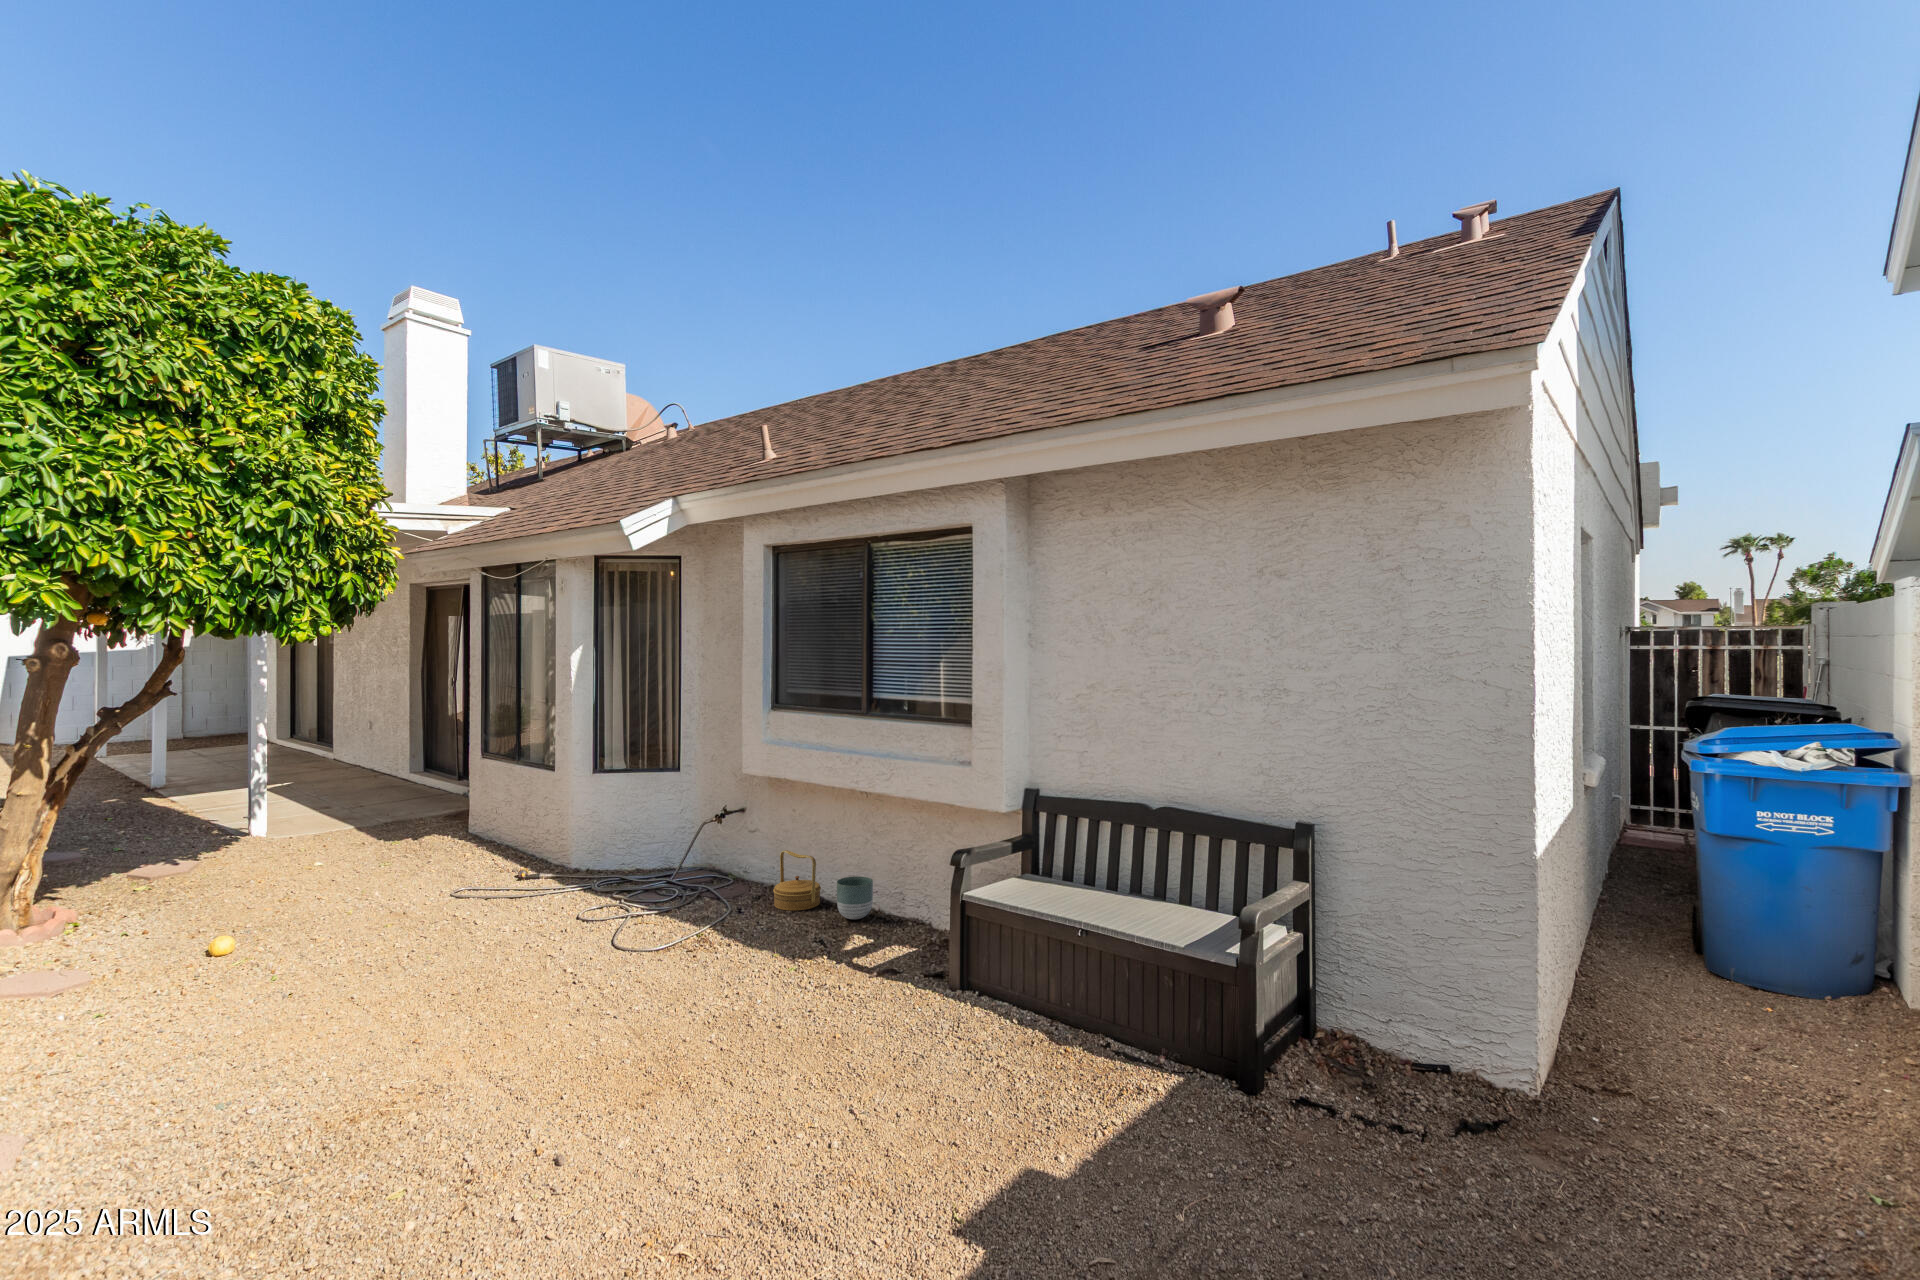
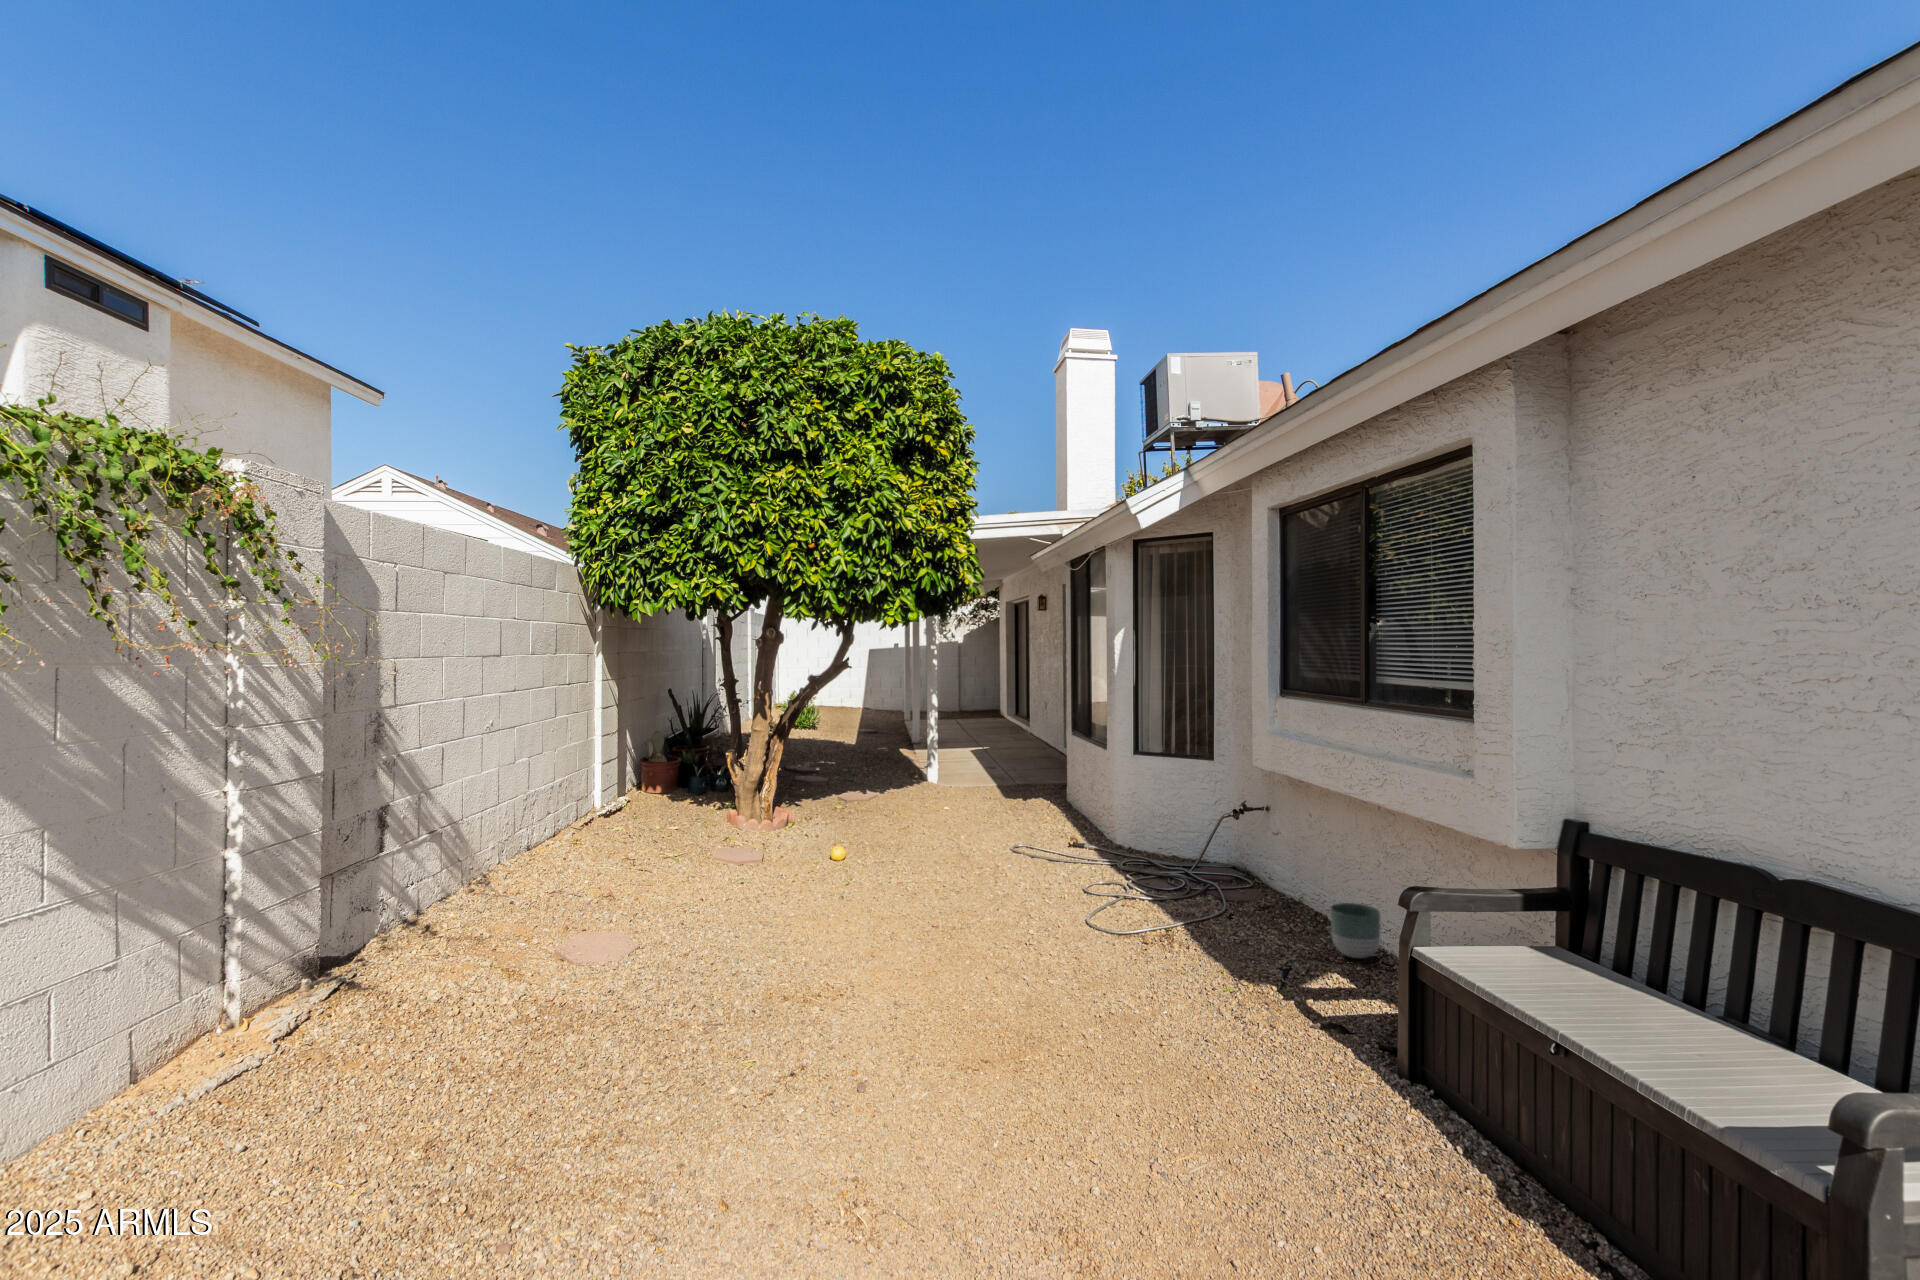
woven basket: present [773,850,821,911] -> none [1270,858,1331,933]

